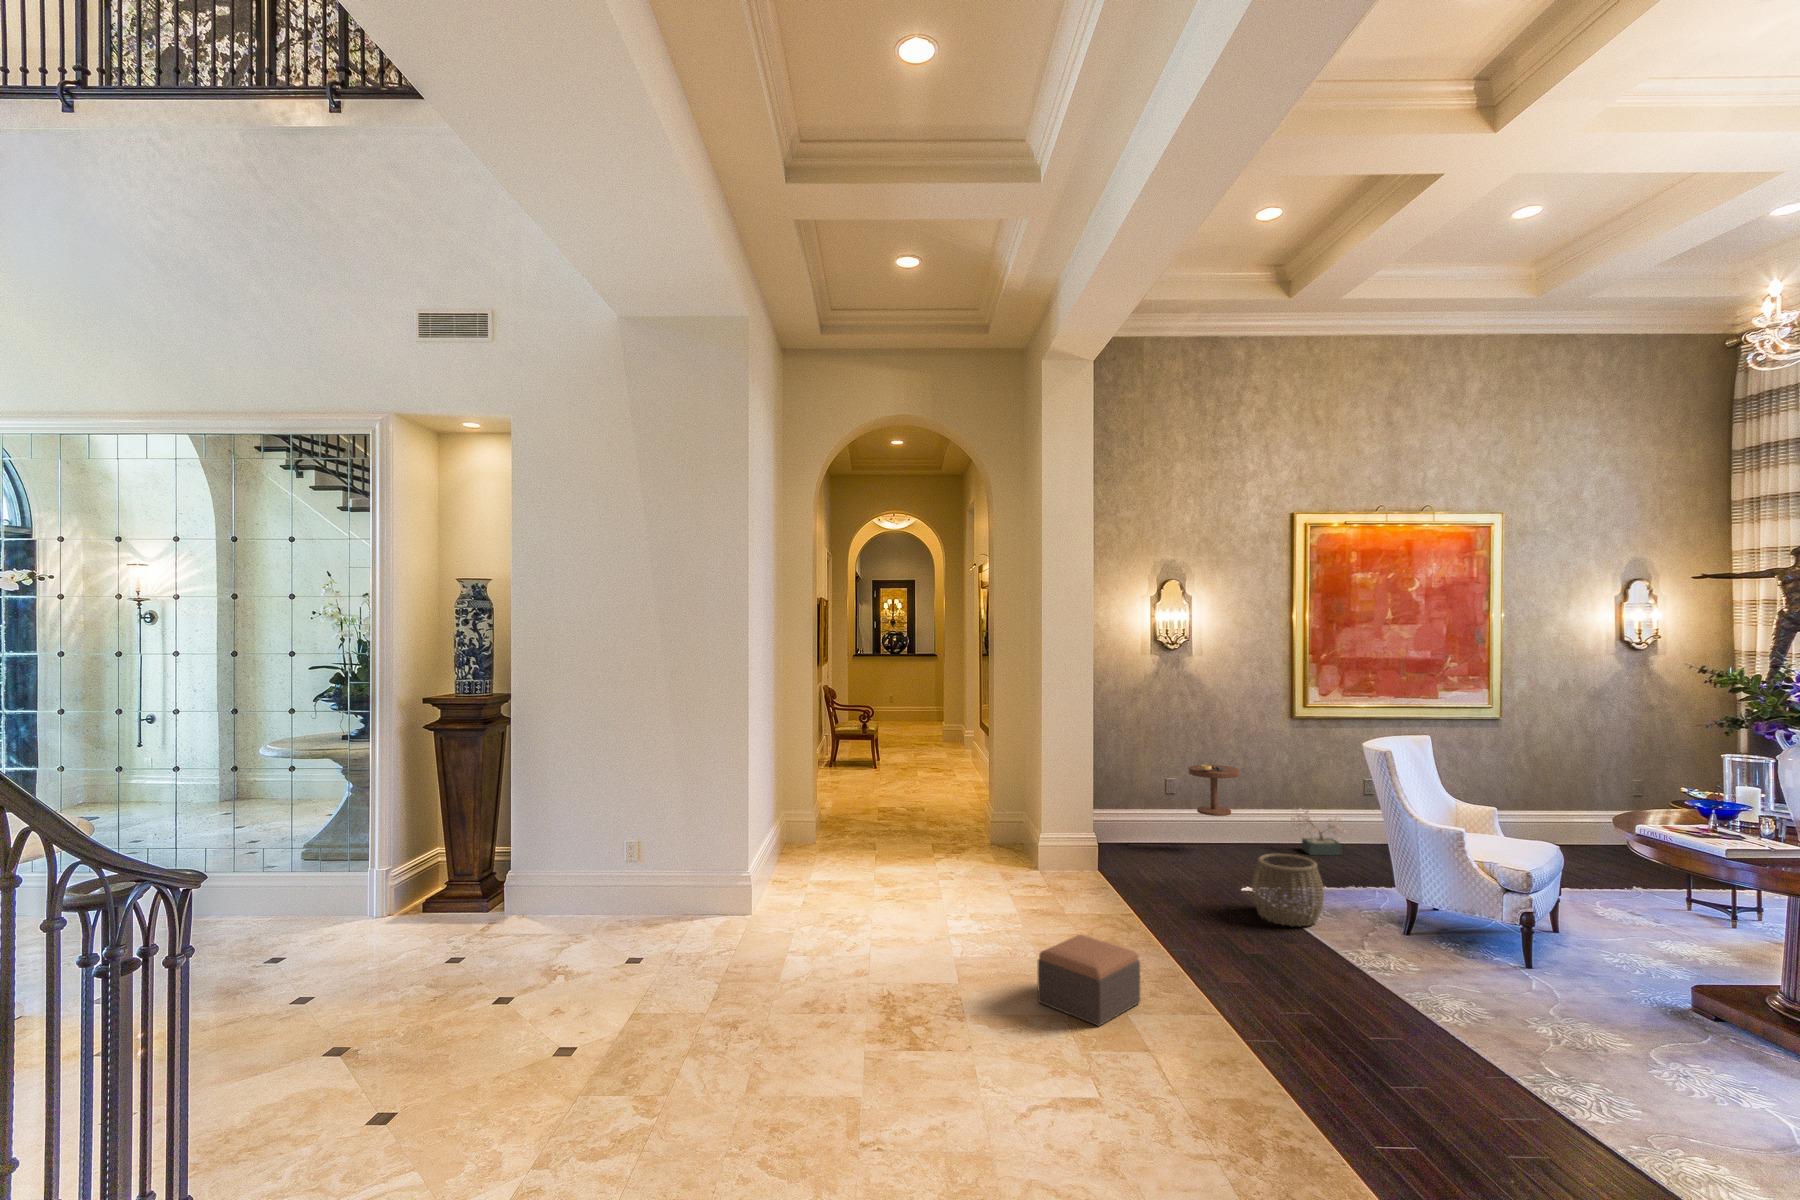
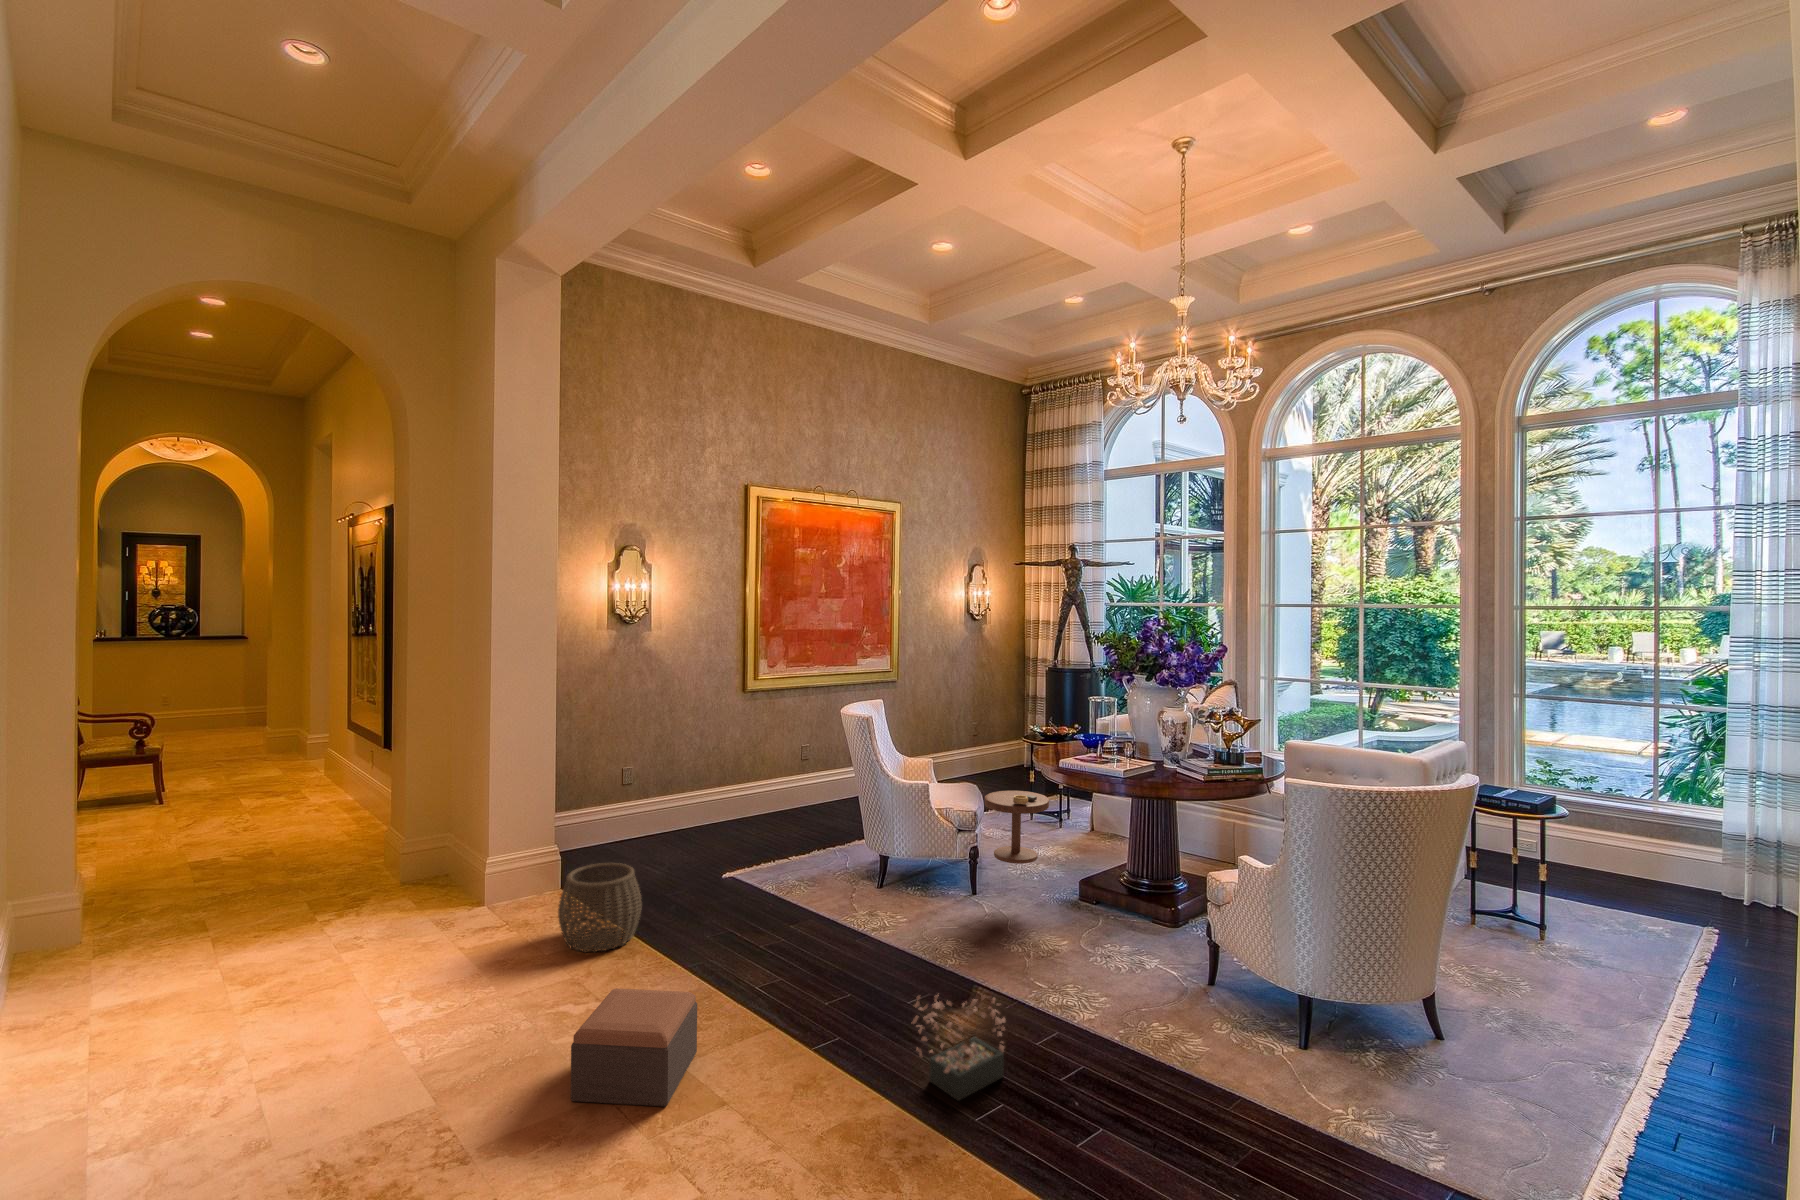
side table: present [1189,765,1239,816] -> present [985,791,1049,864]
decorative plant: present [1292,809,1346,855] -> present [912,995,1005,1101]
woven basket: present [1252,854,1324,927] -> present [558,863,641,952]

